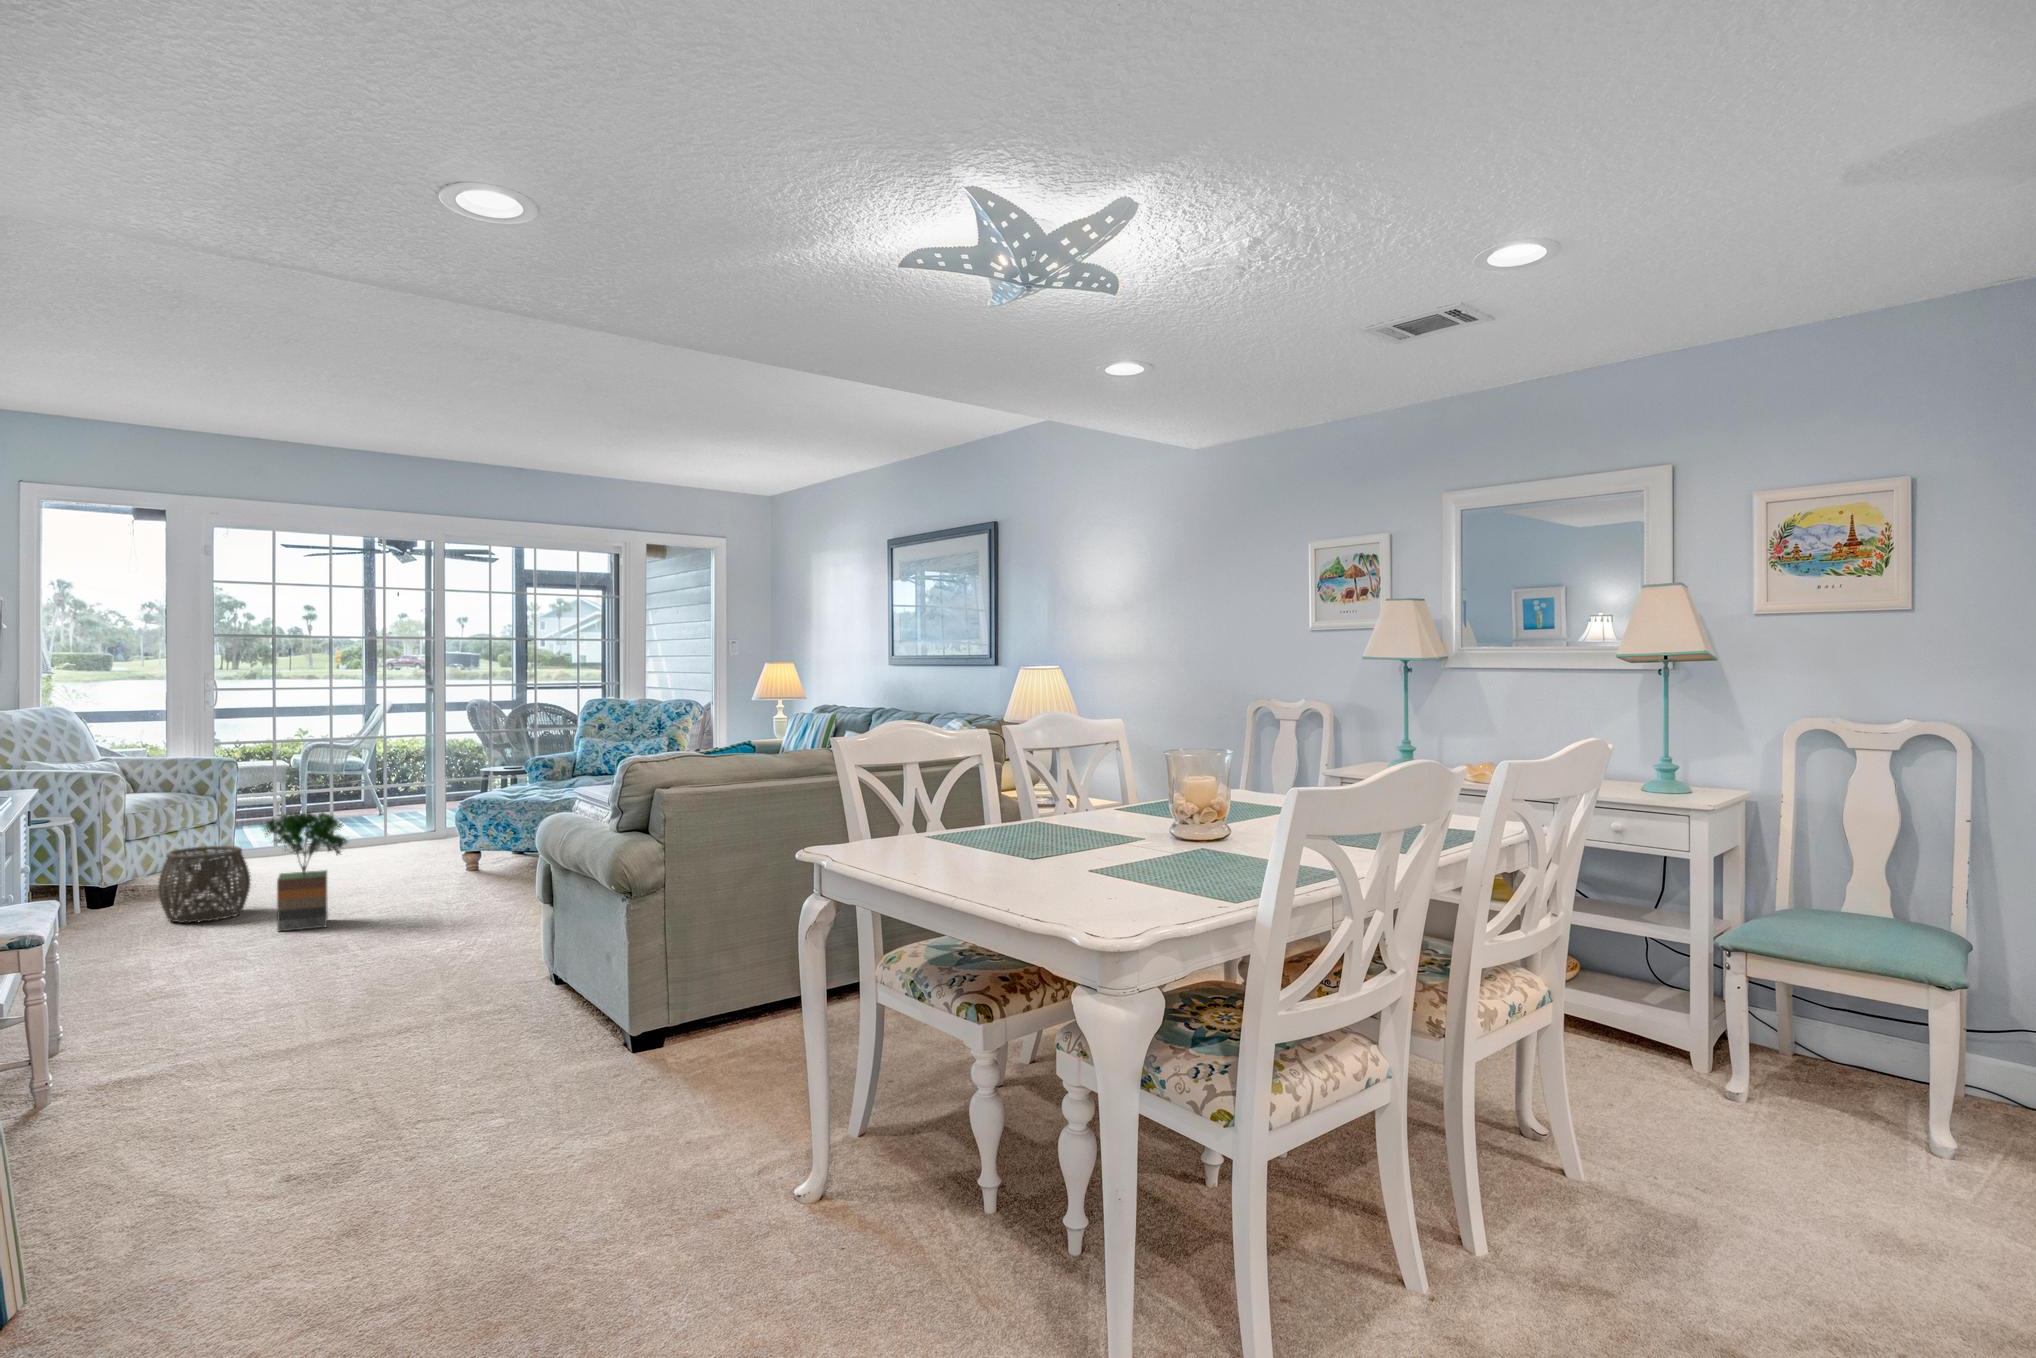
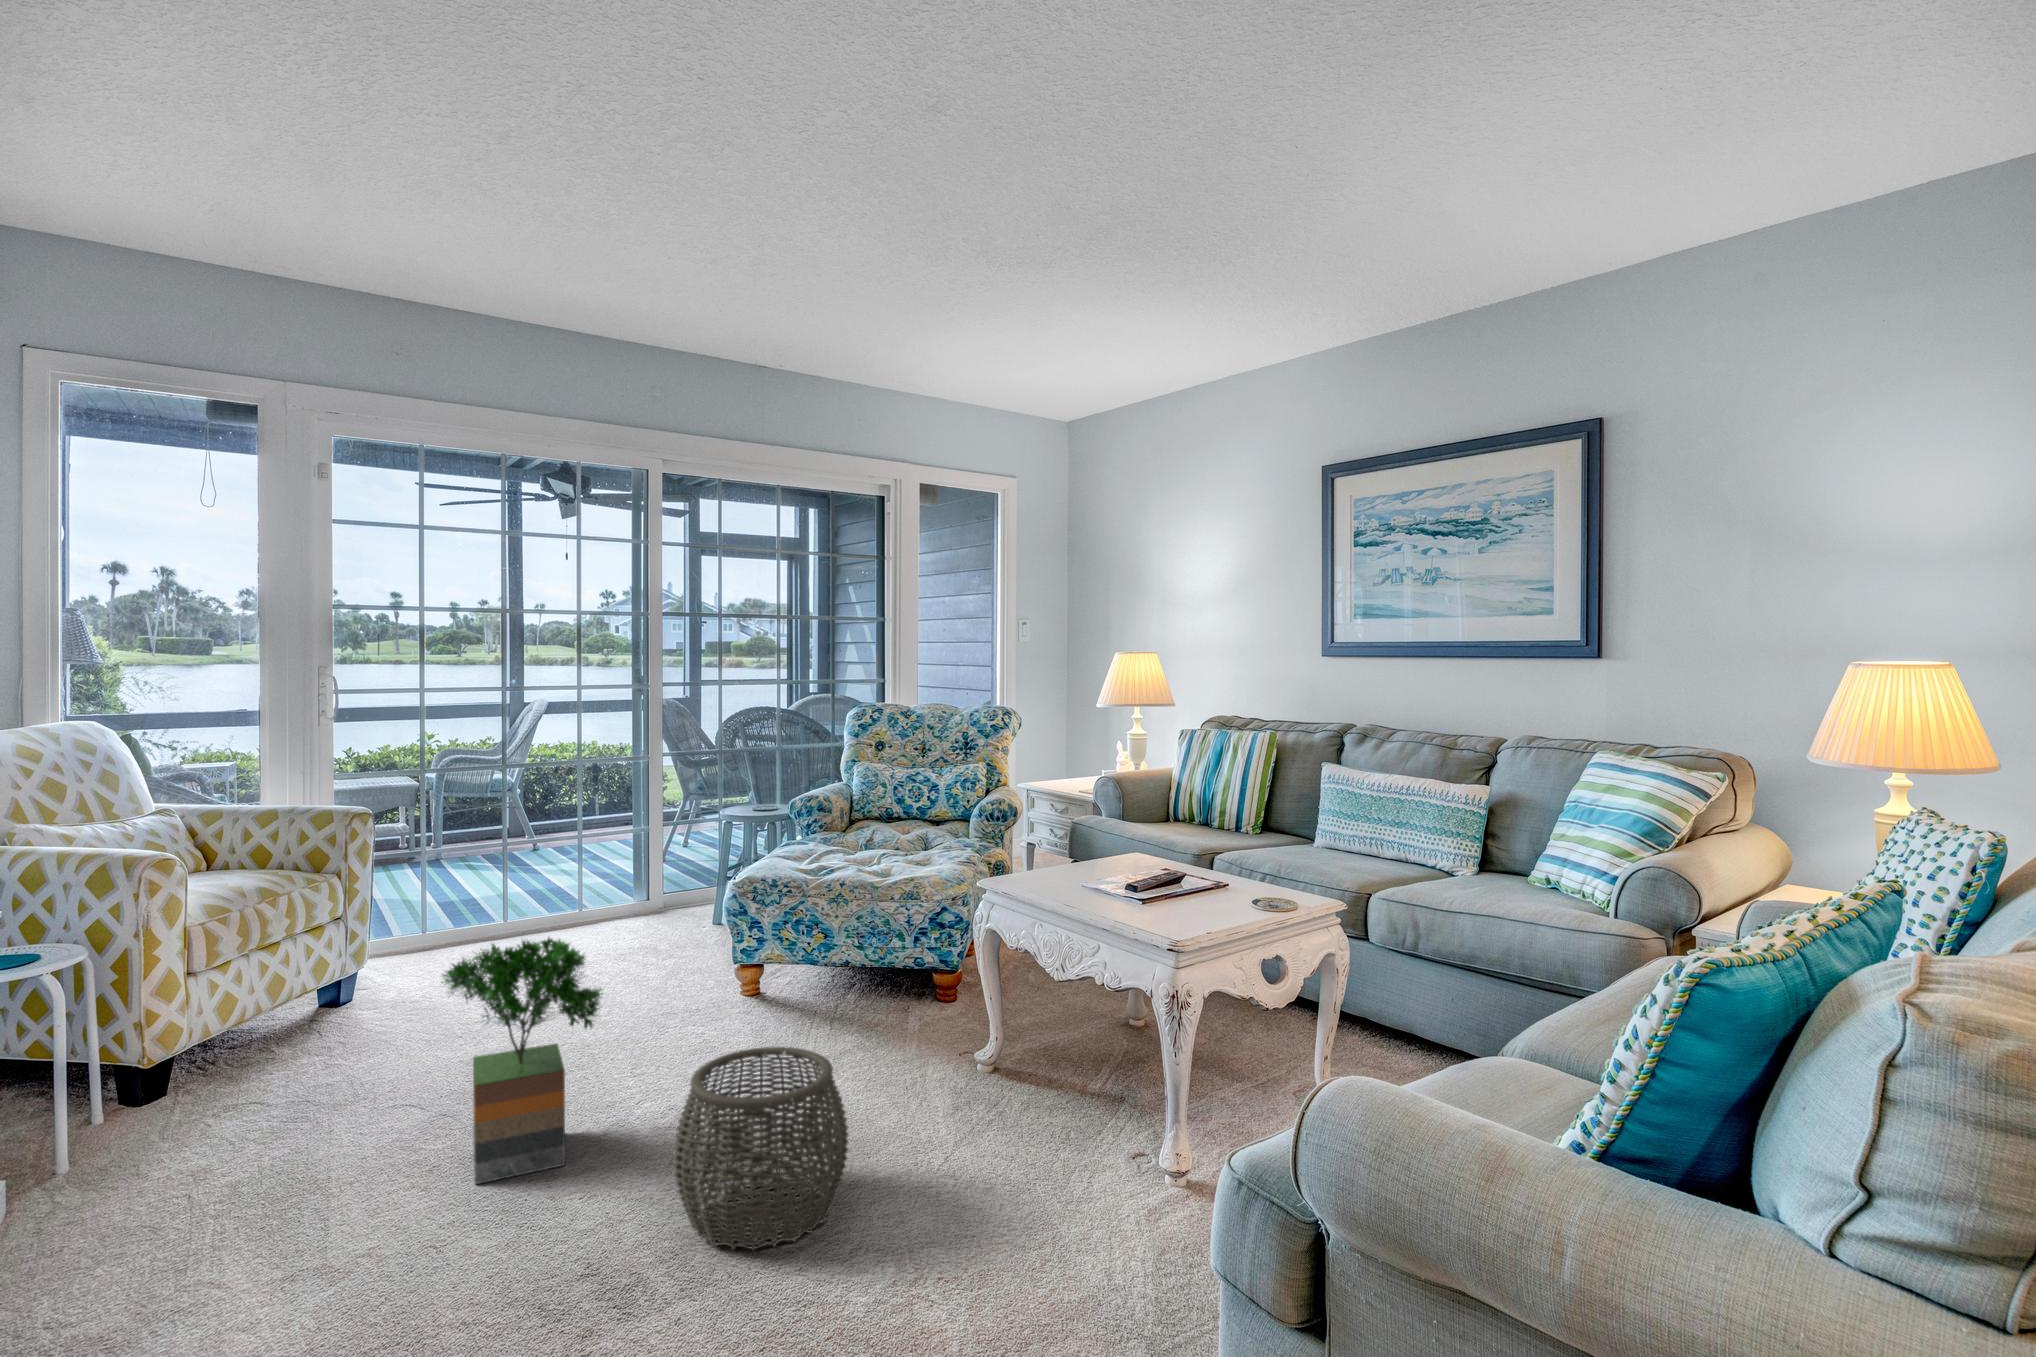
woven basket: present [158,846,250,923] -> present [673,1047,848,1250]

